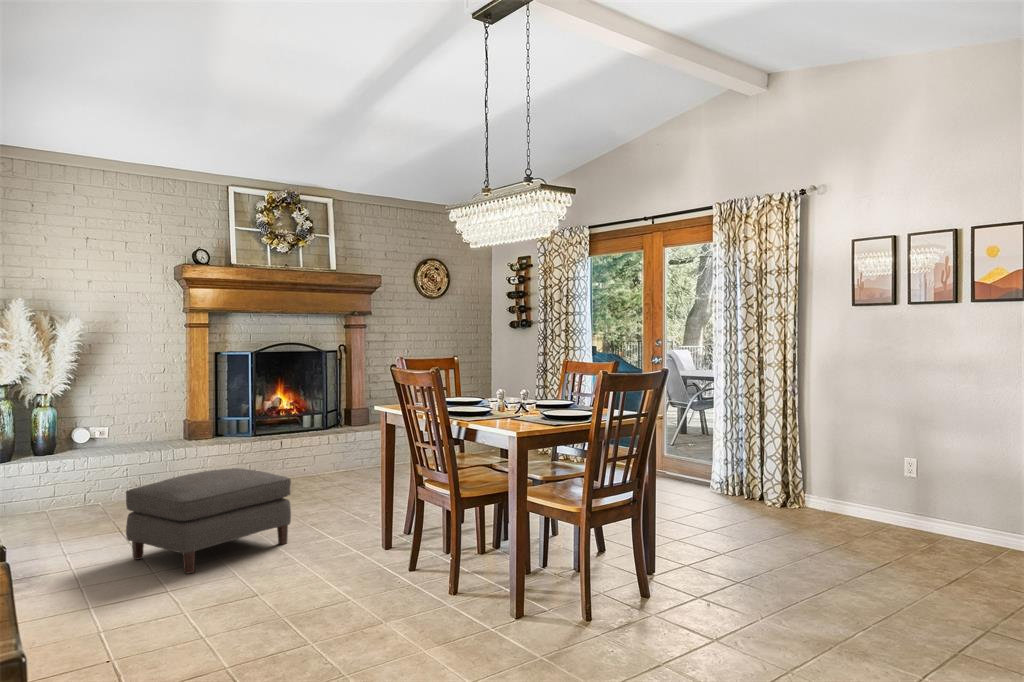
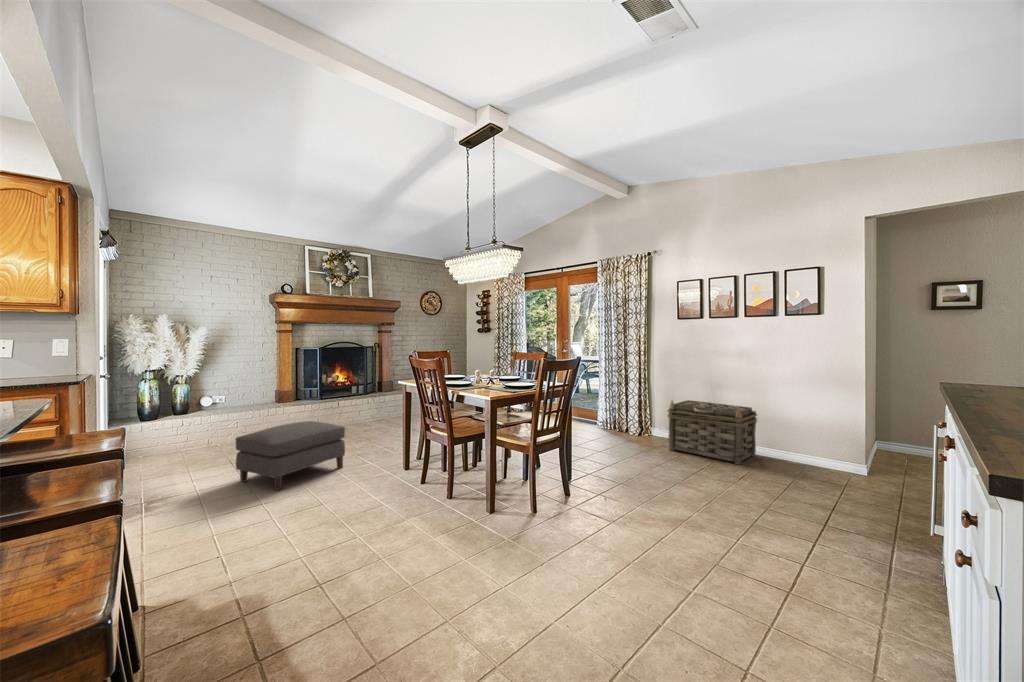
basket: none [828,444,989,557] -> present [668,400,757,464]

